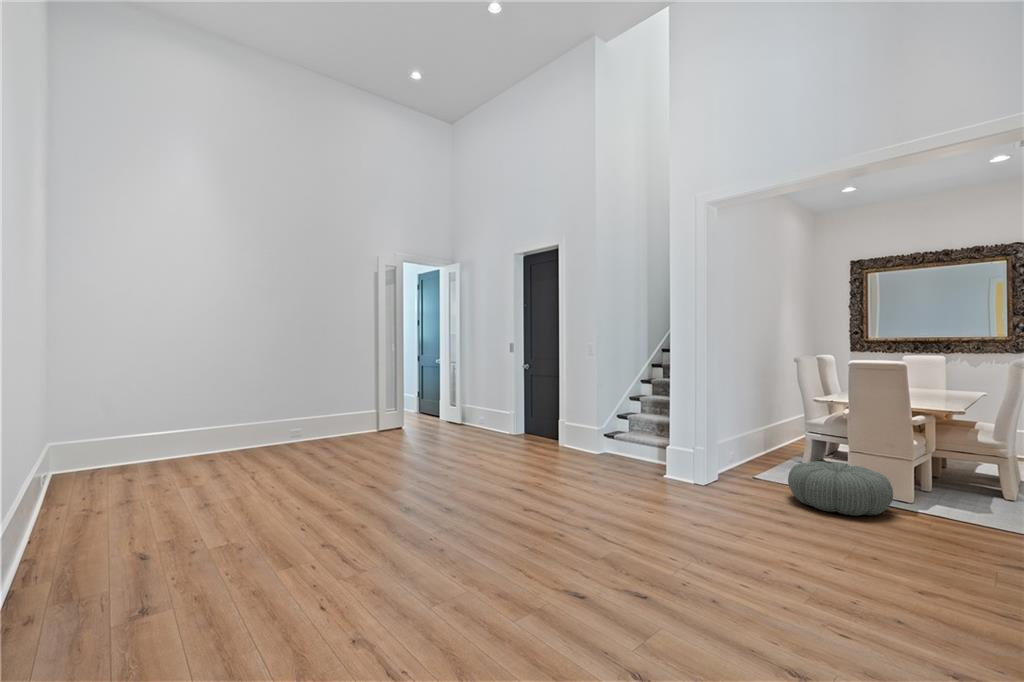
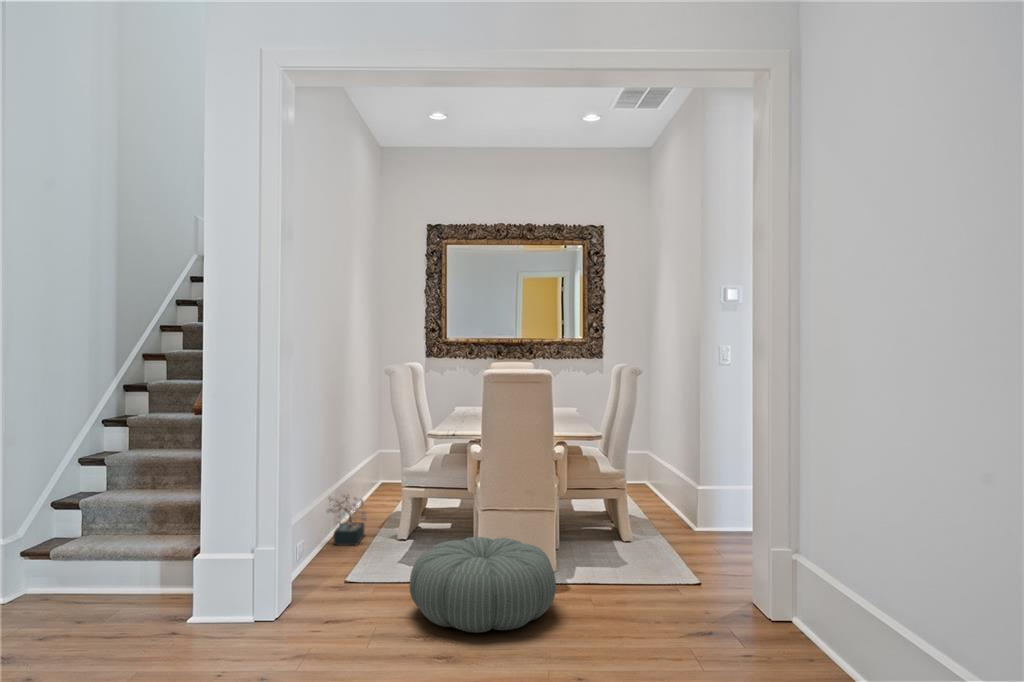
decorative plant: none [755,433,784,465] -> present [327,495,366,545]

